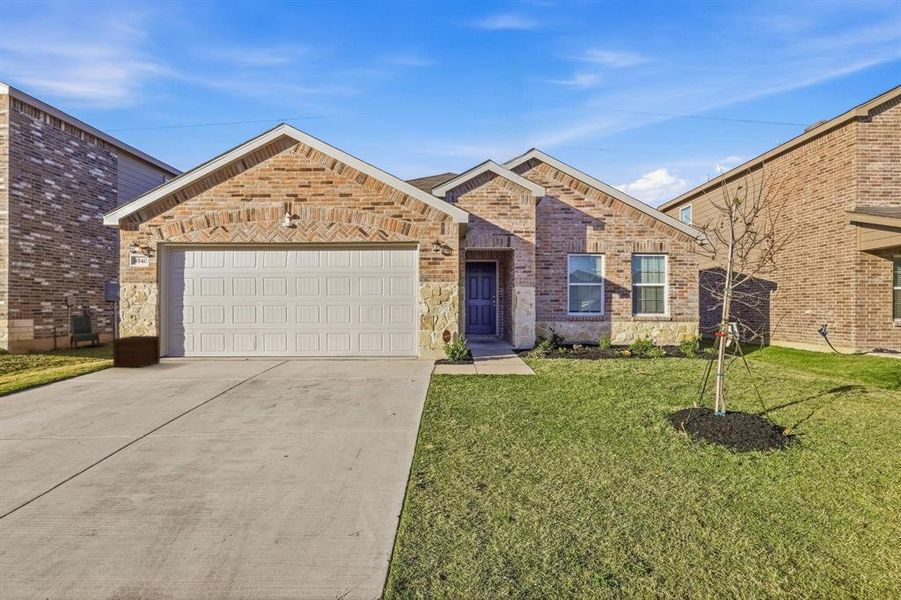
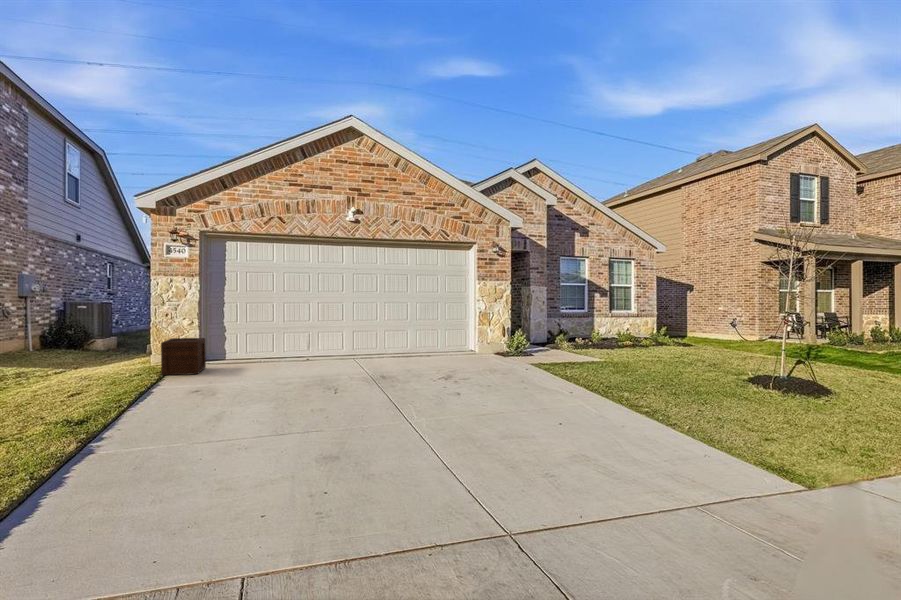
lounge chair: present [70,317,99,349] -> none [10,315,58,356]

